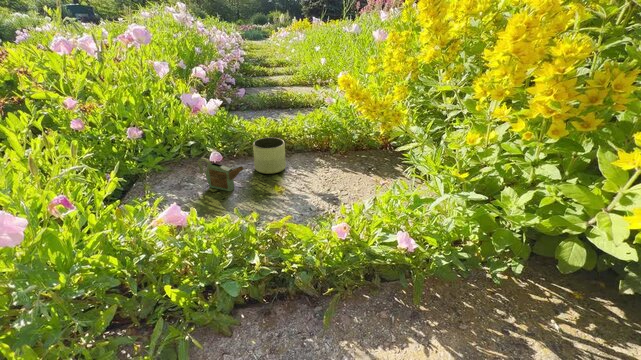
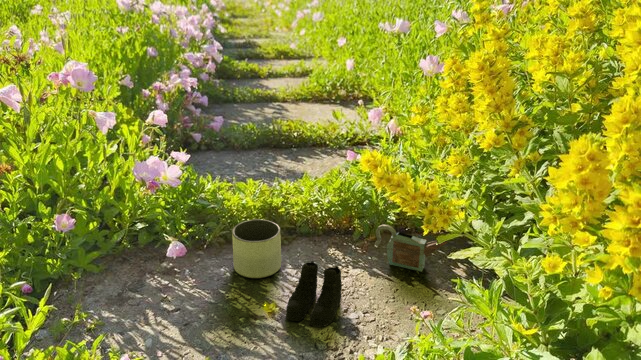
watering can: present [198,158,244,192] -> present [375,224,448,271]
boots: none [290,159,326,199] -> present [286,261,342,327]

